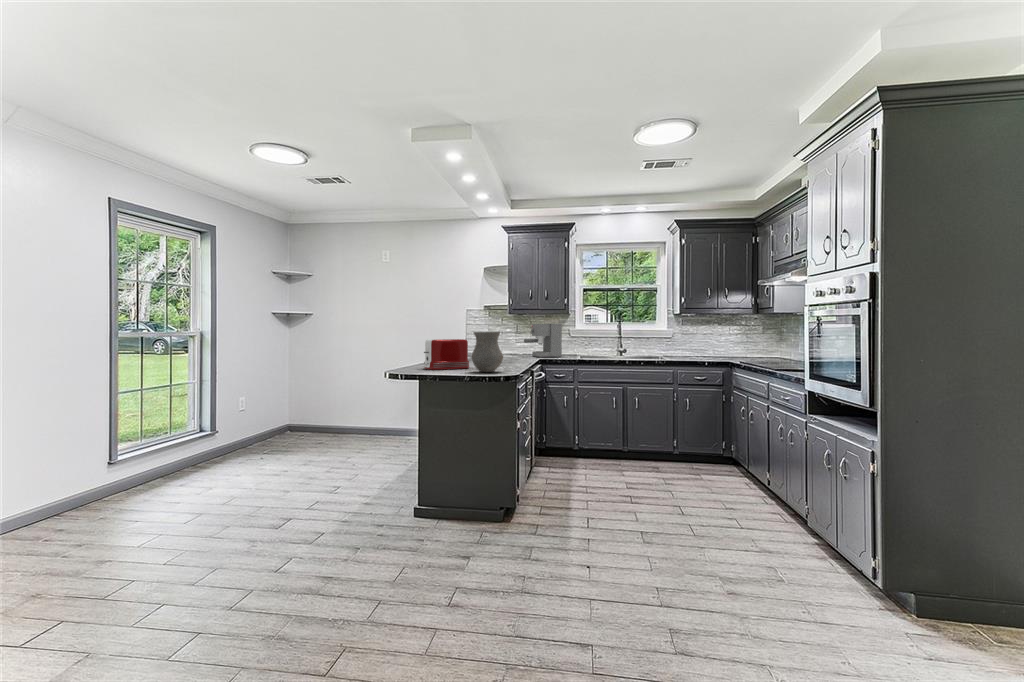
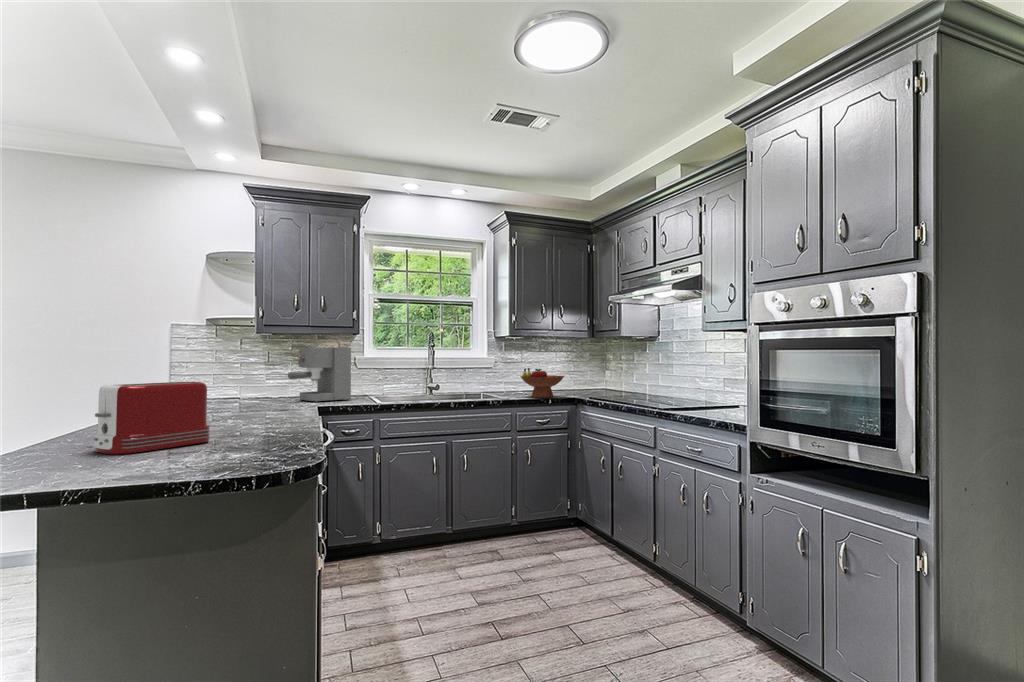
vase: present [471,332,503,372] -> none [226,367,298,452]
fruit bowl: none [682,338,719,361] -> present [521,368,564,398]

